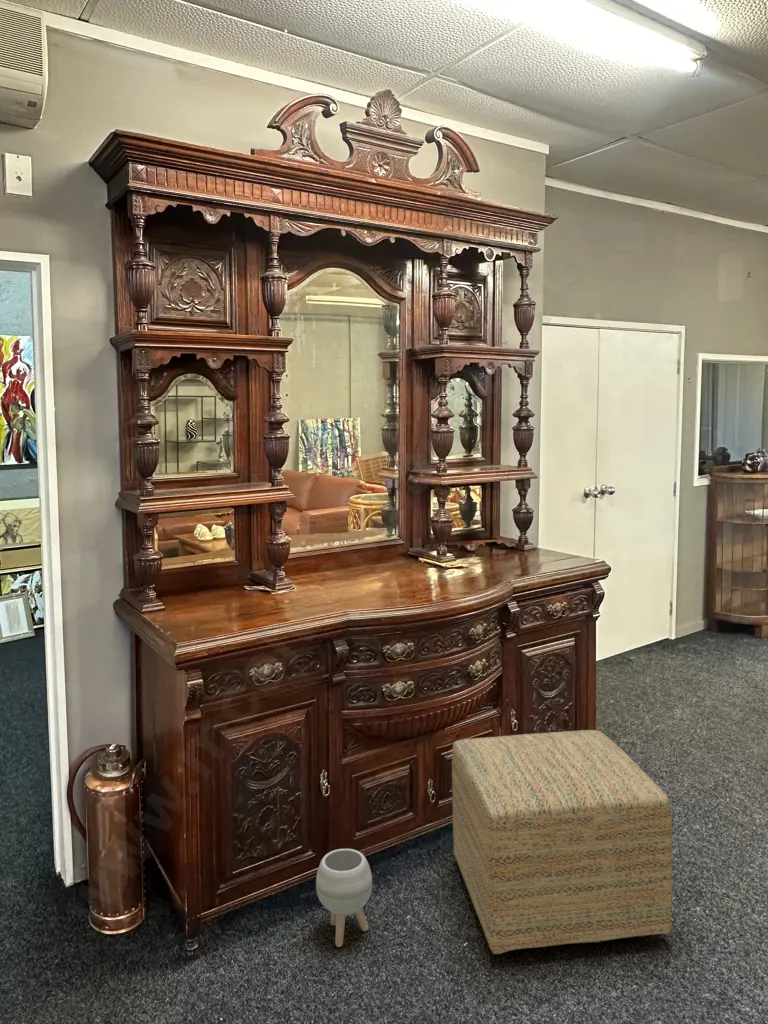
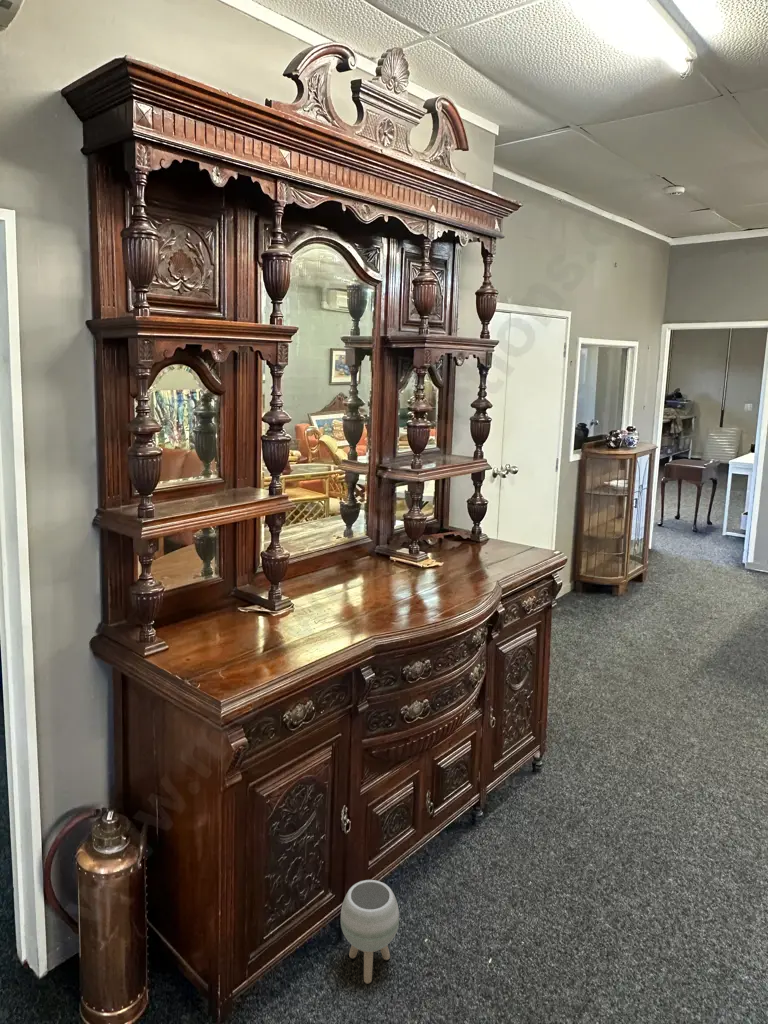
ottoman: present [452,730,672,954] -> none [444,726,680,968]

